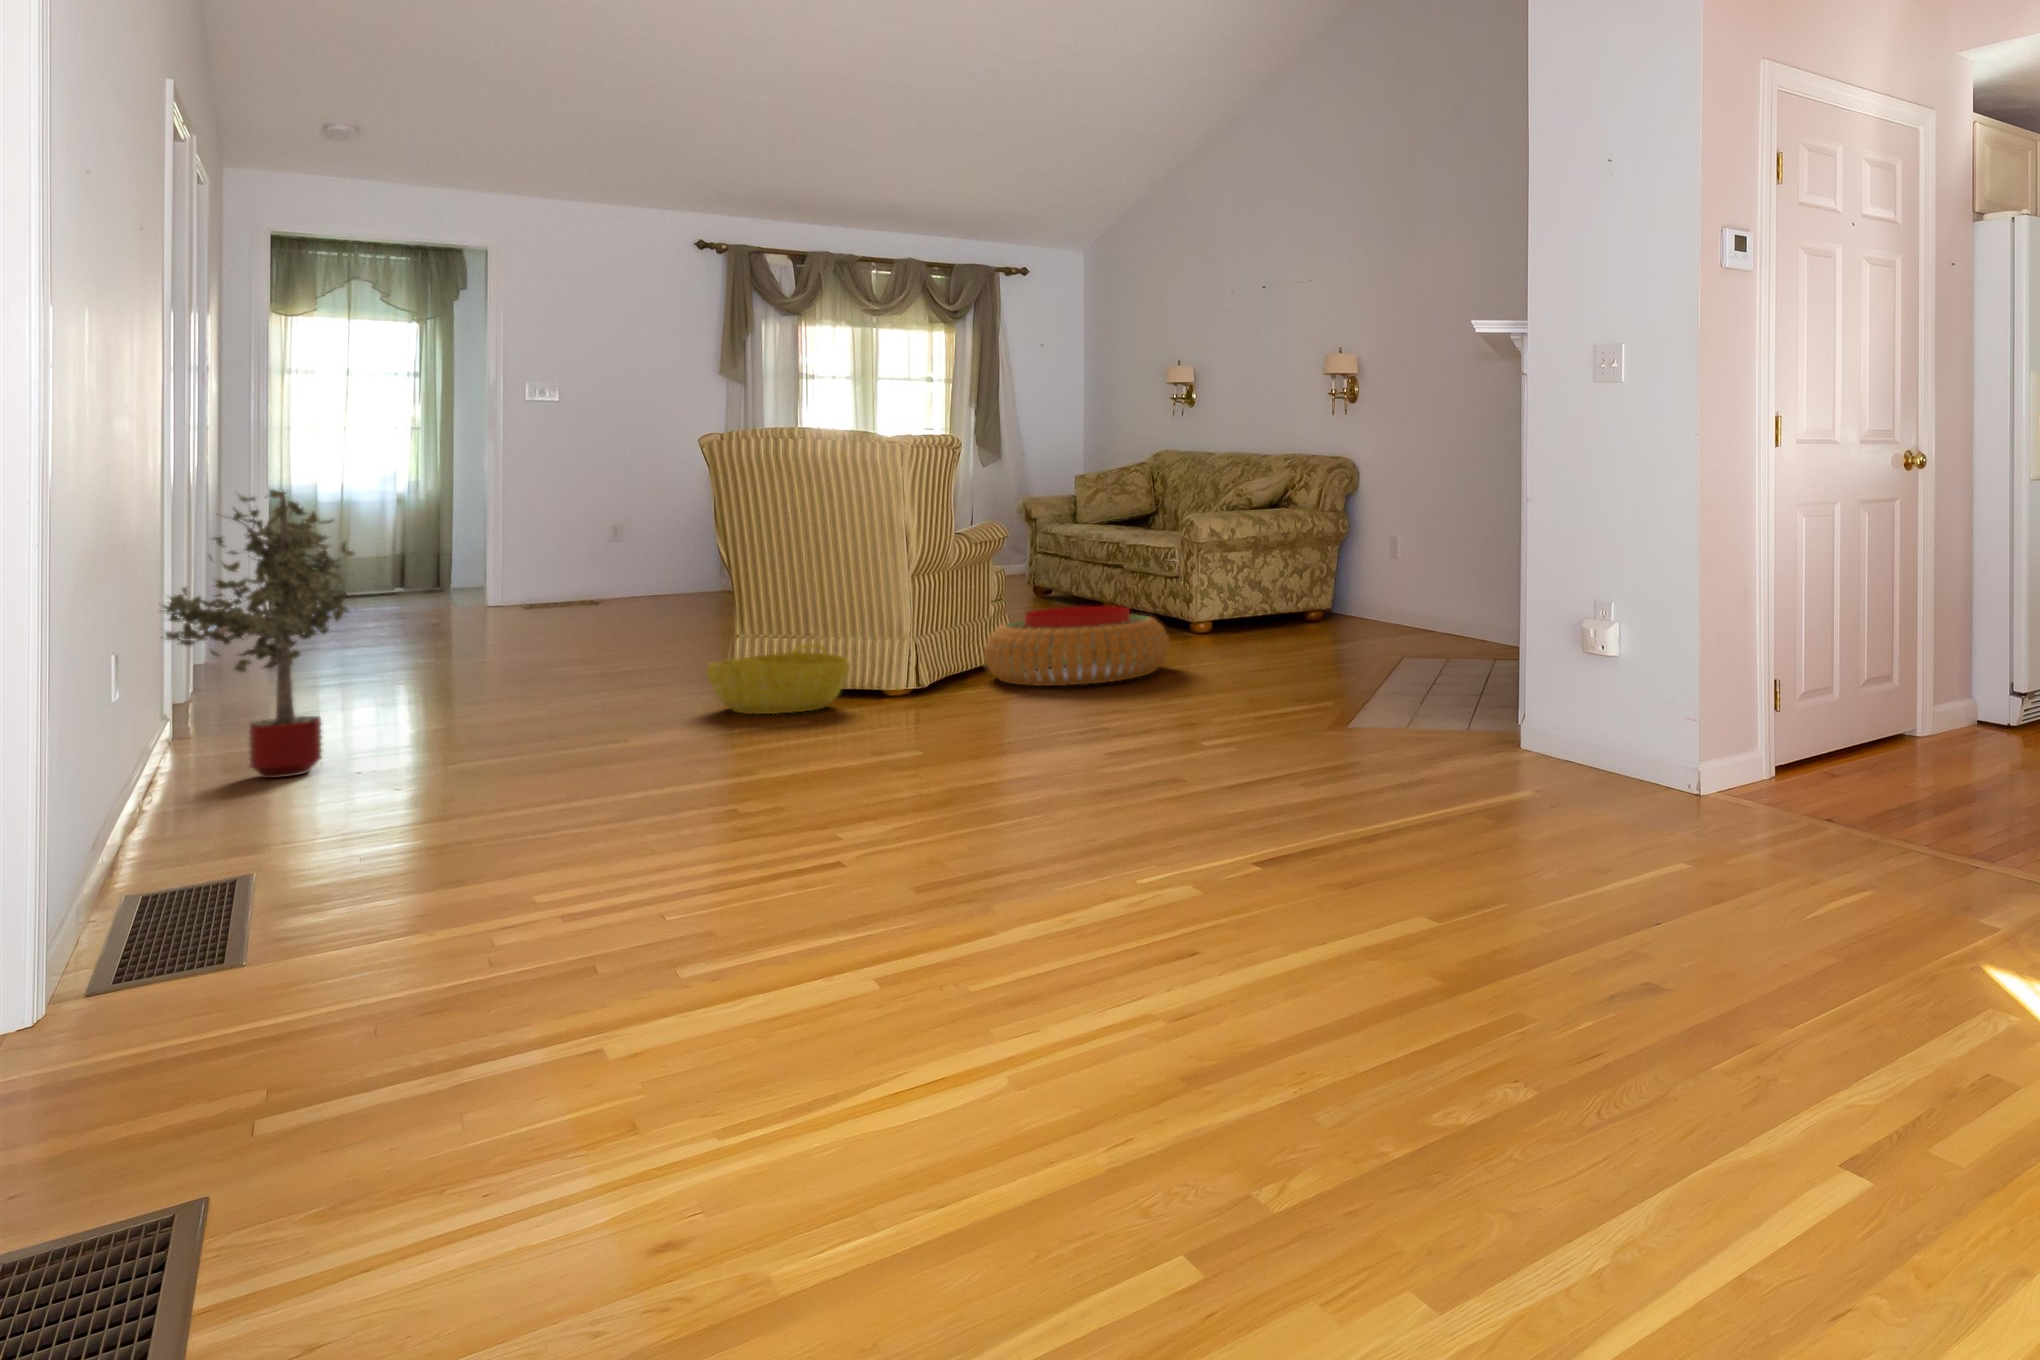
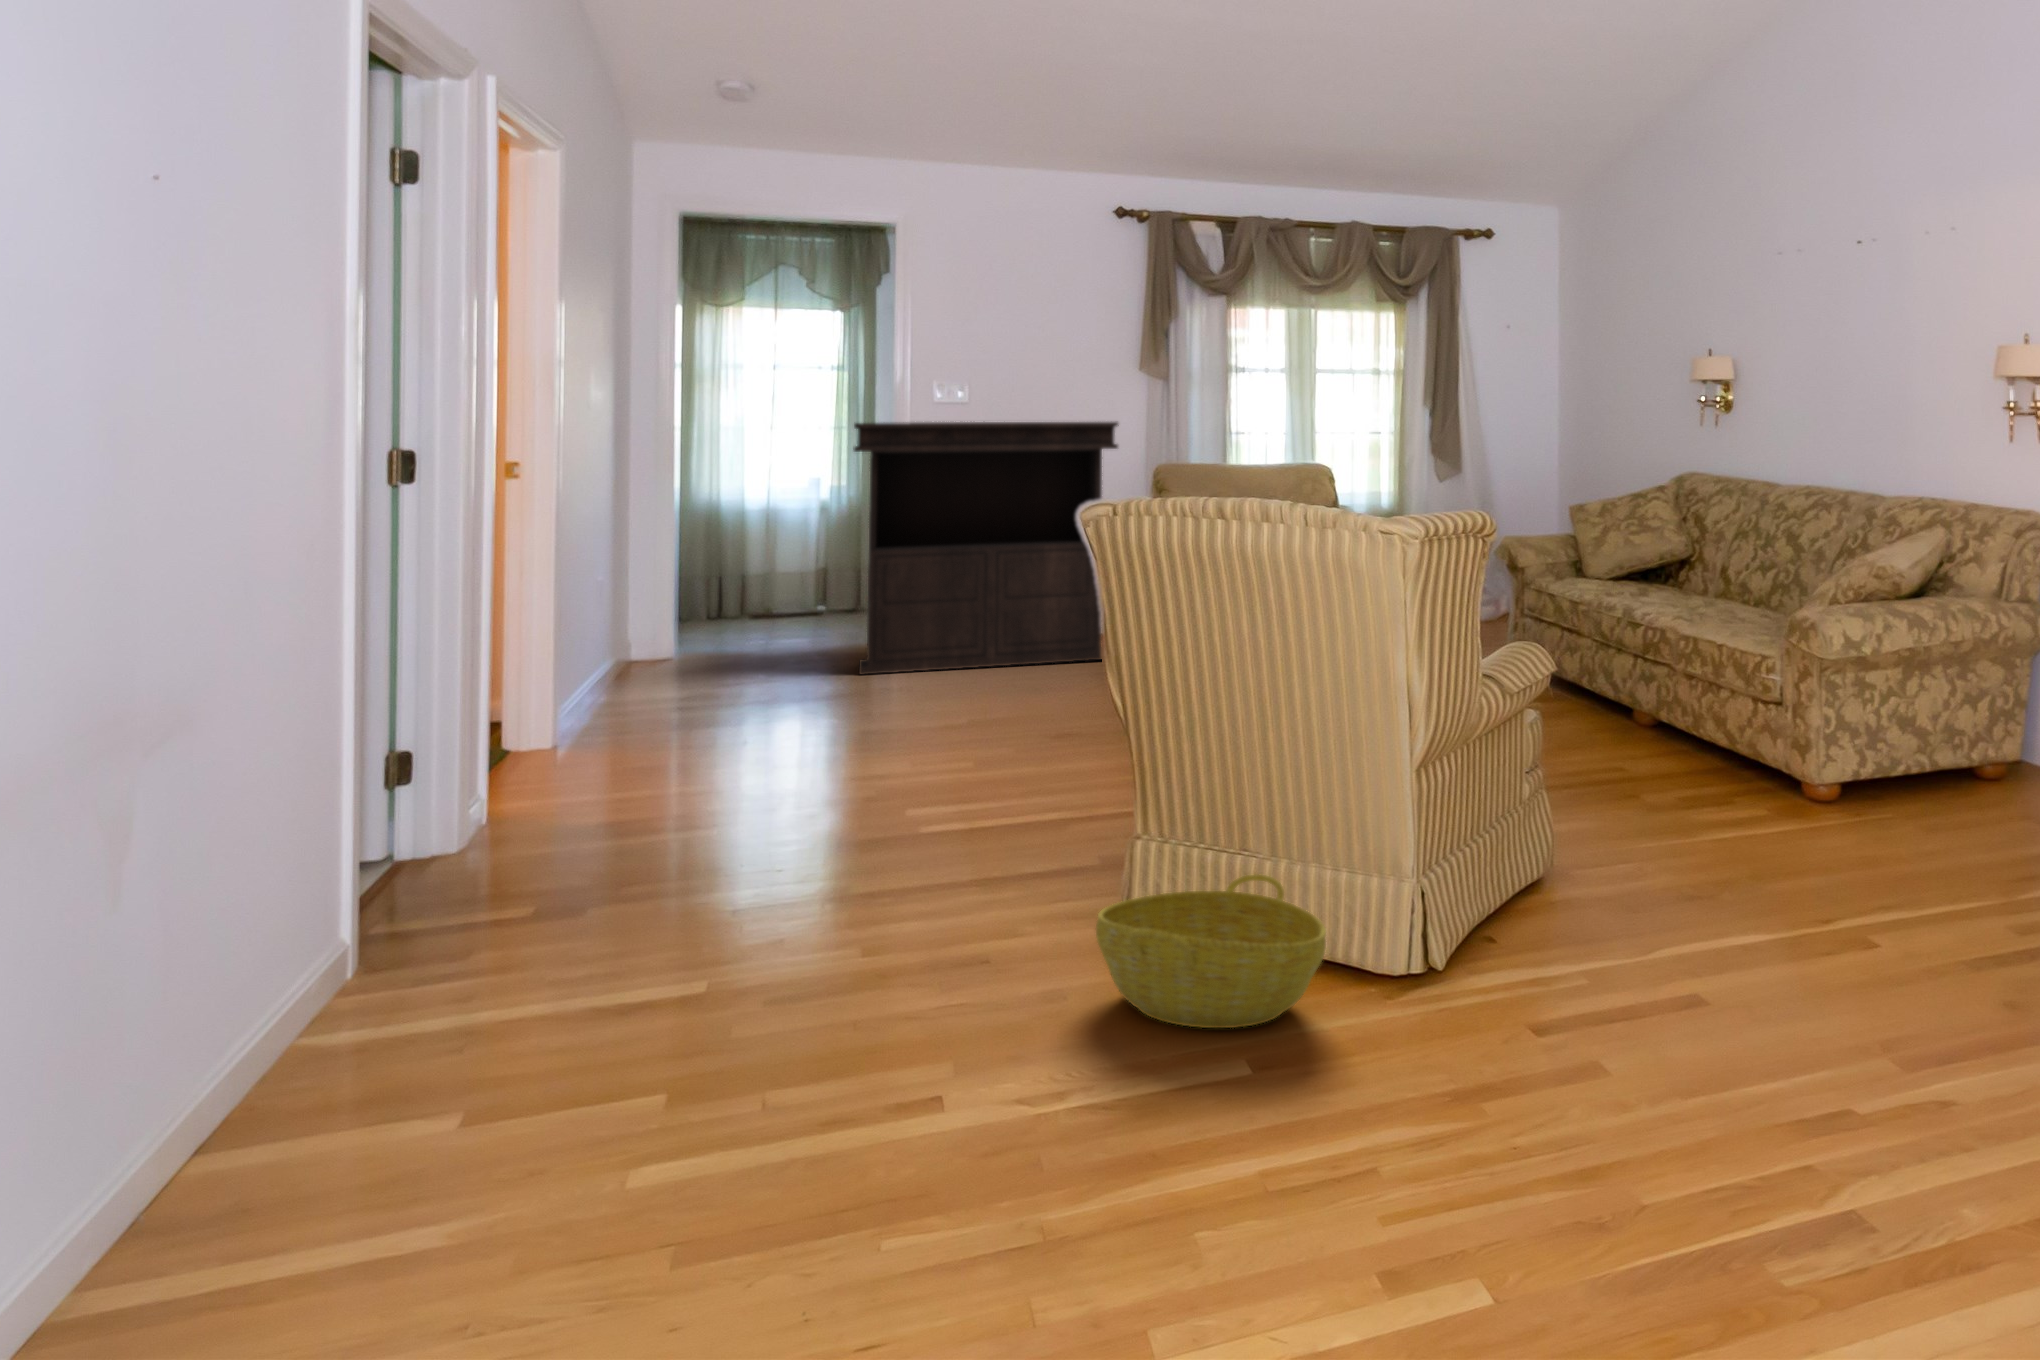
console table: none [462,409,703,608] -> present [853,422,1119,675]
potted tree: present [163,490,354,778] -> none [191,636,537,1192]
pouf: present [984,606,1169,686] -> none [1530,795,1848,976]

